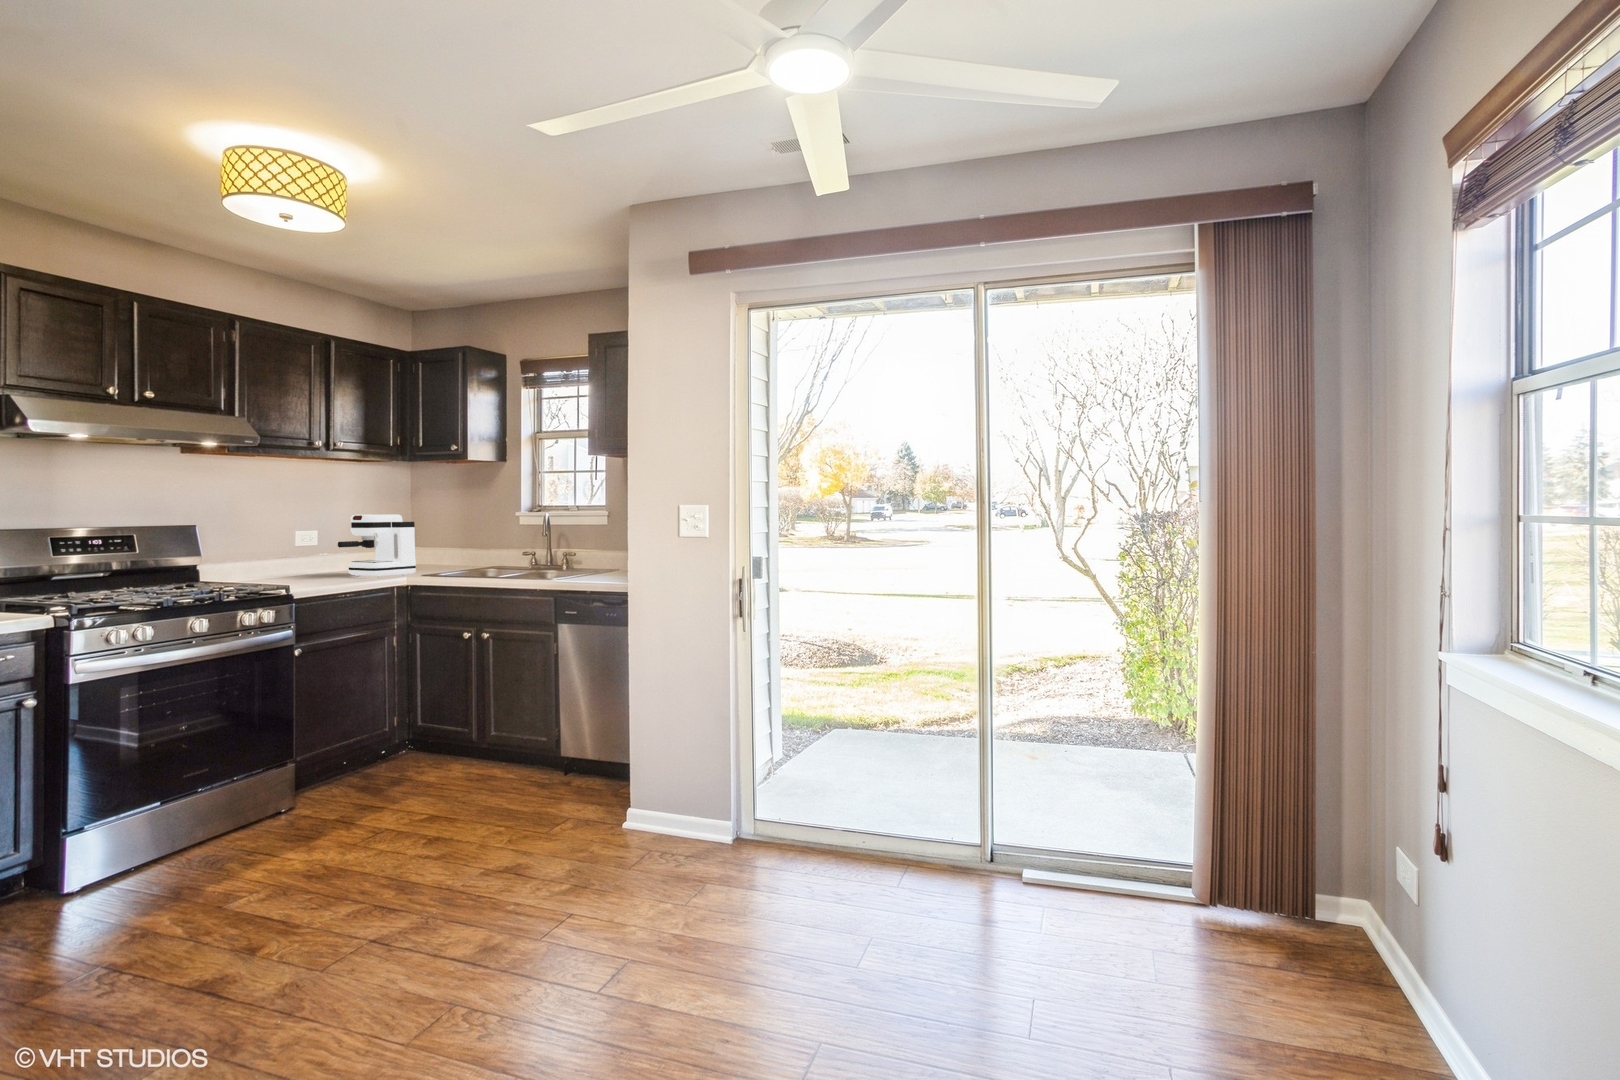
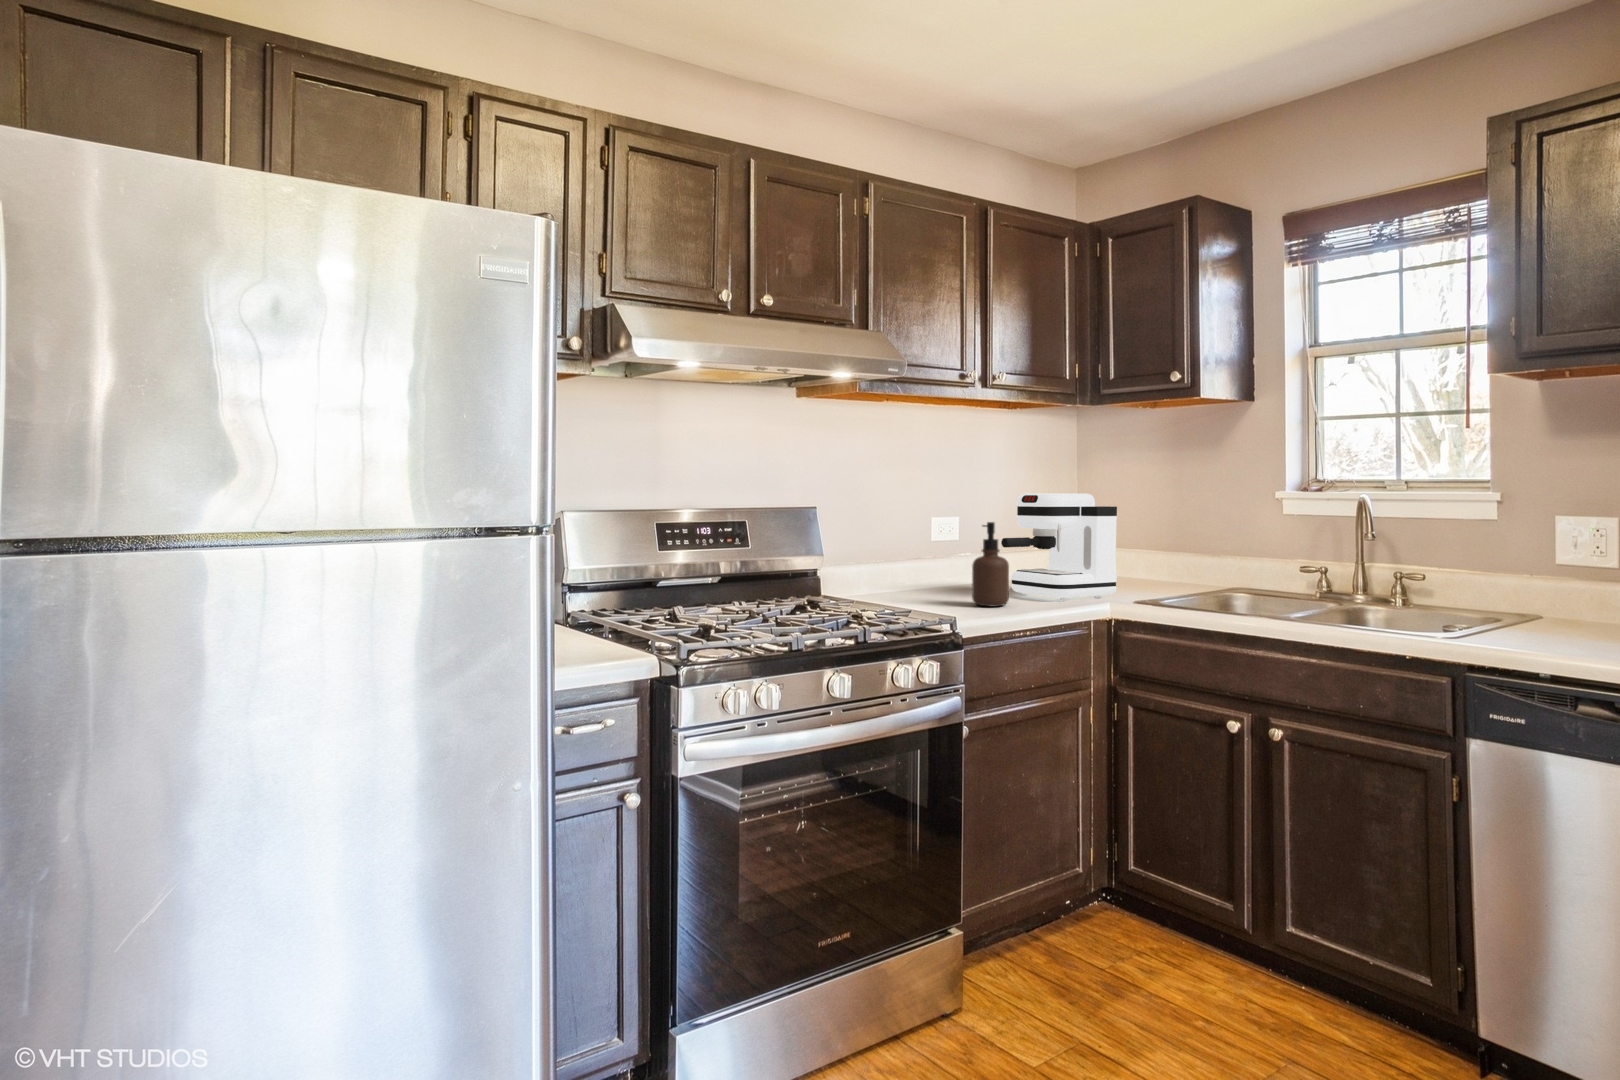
soap dispenser: none [313,532,339,583] -> present [972,522,1009,606]

